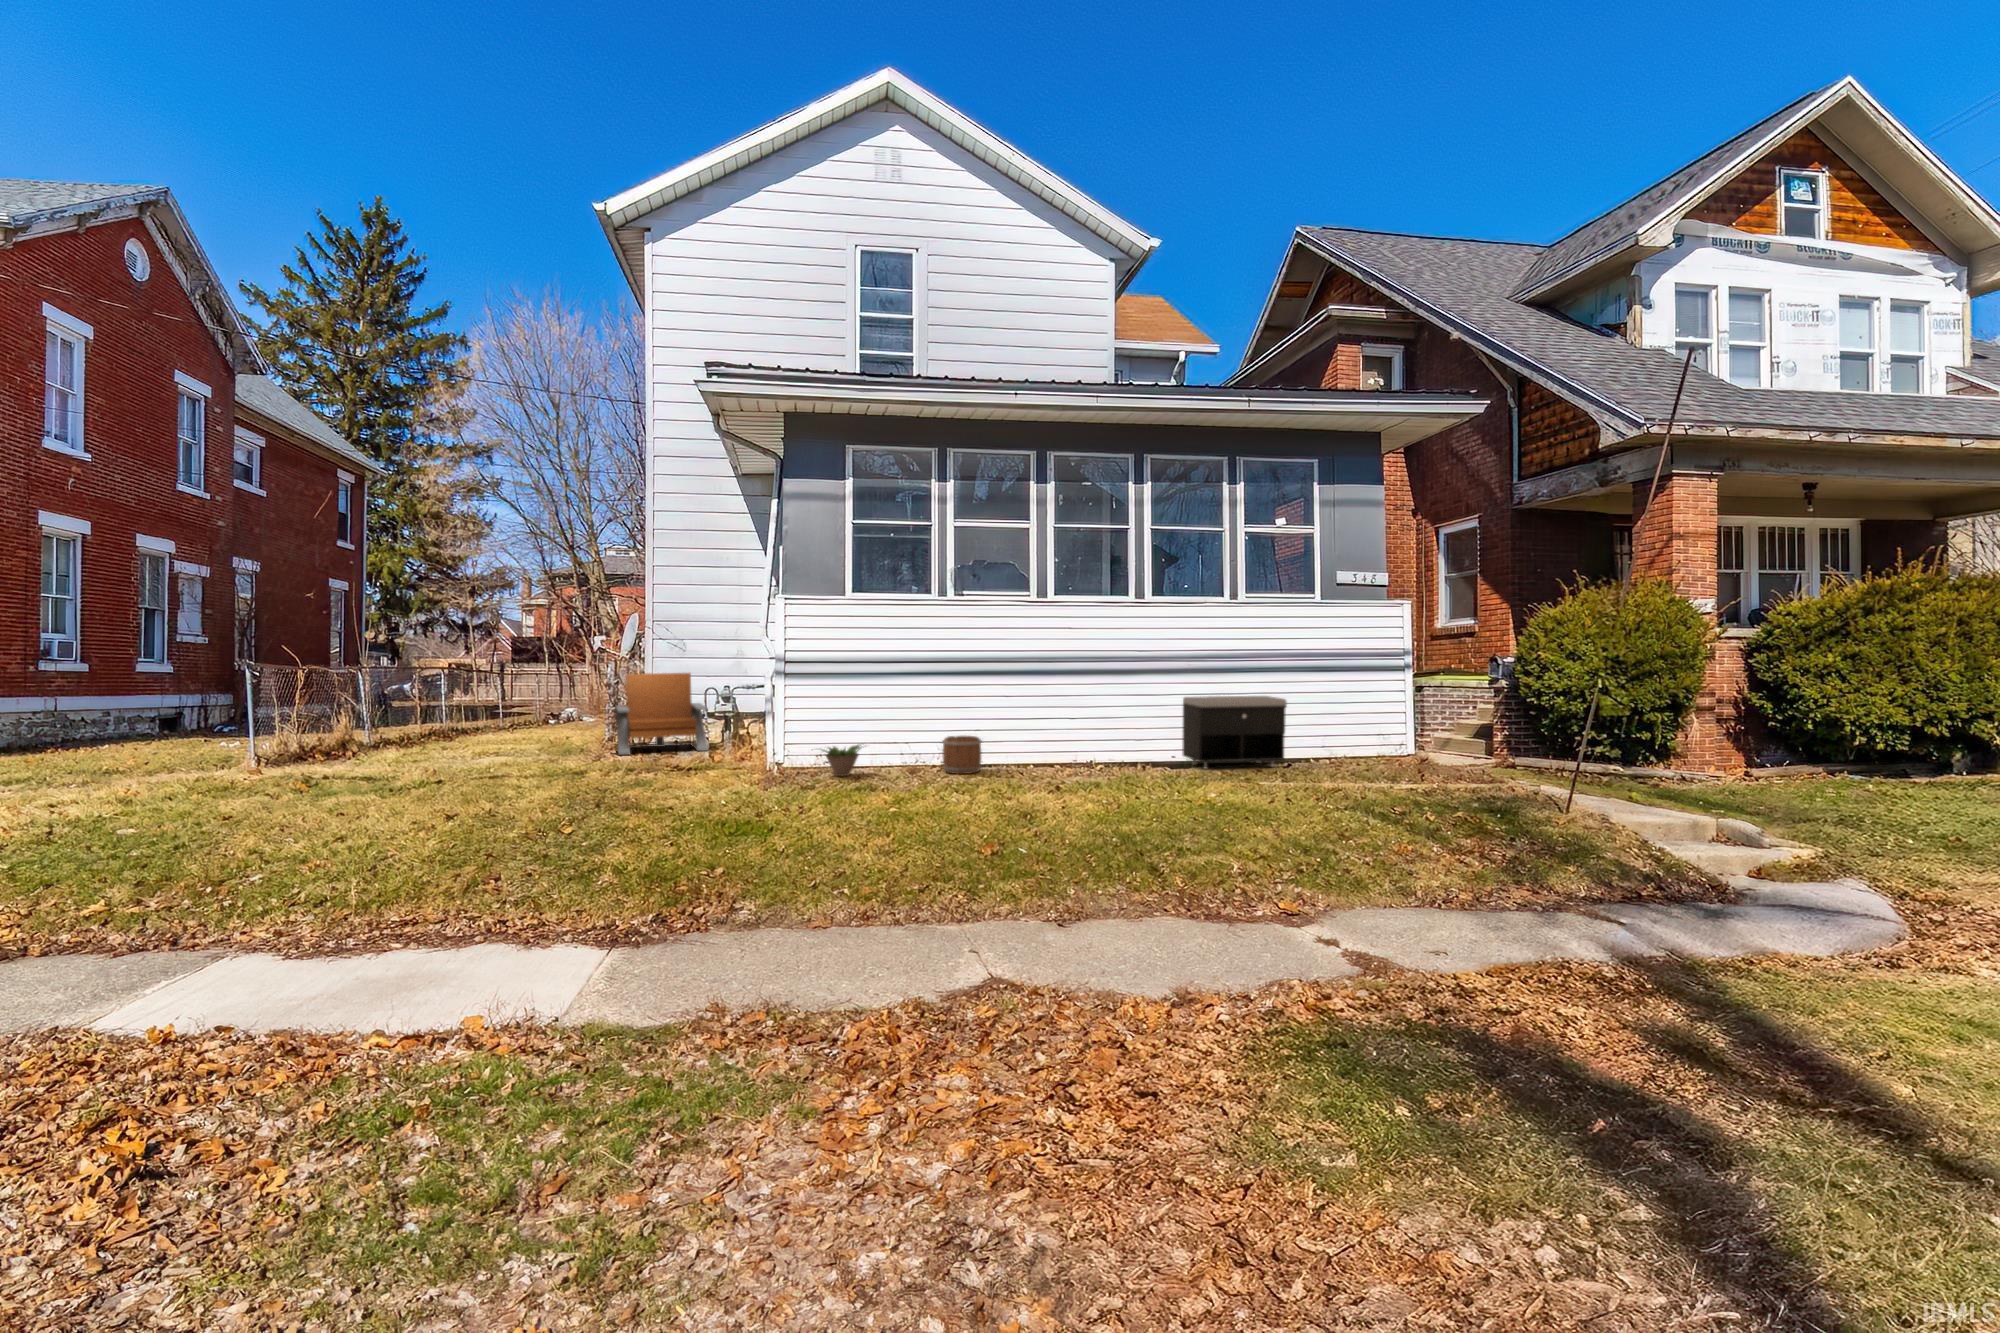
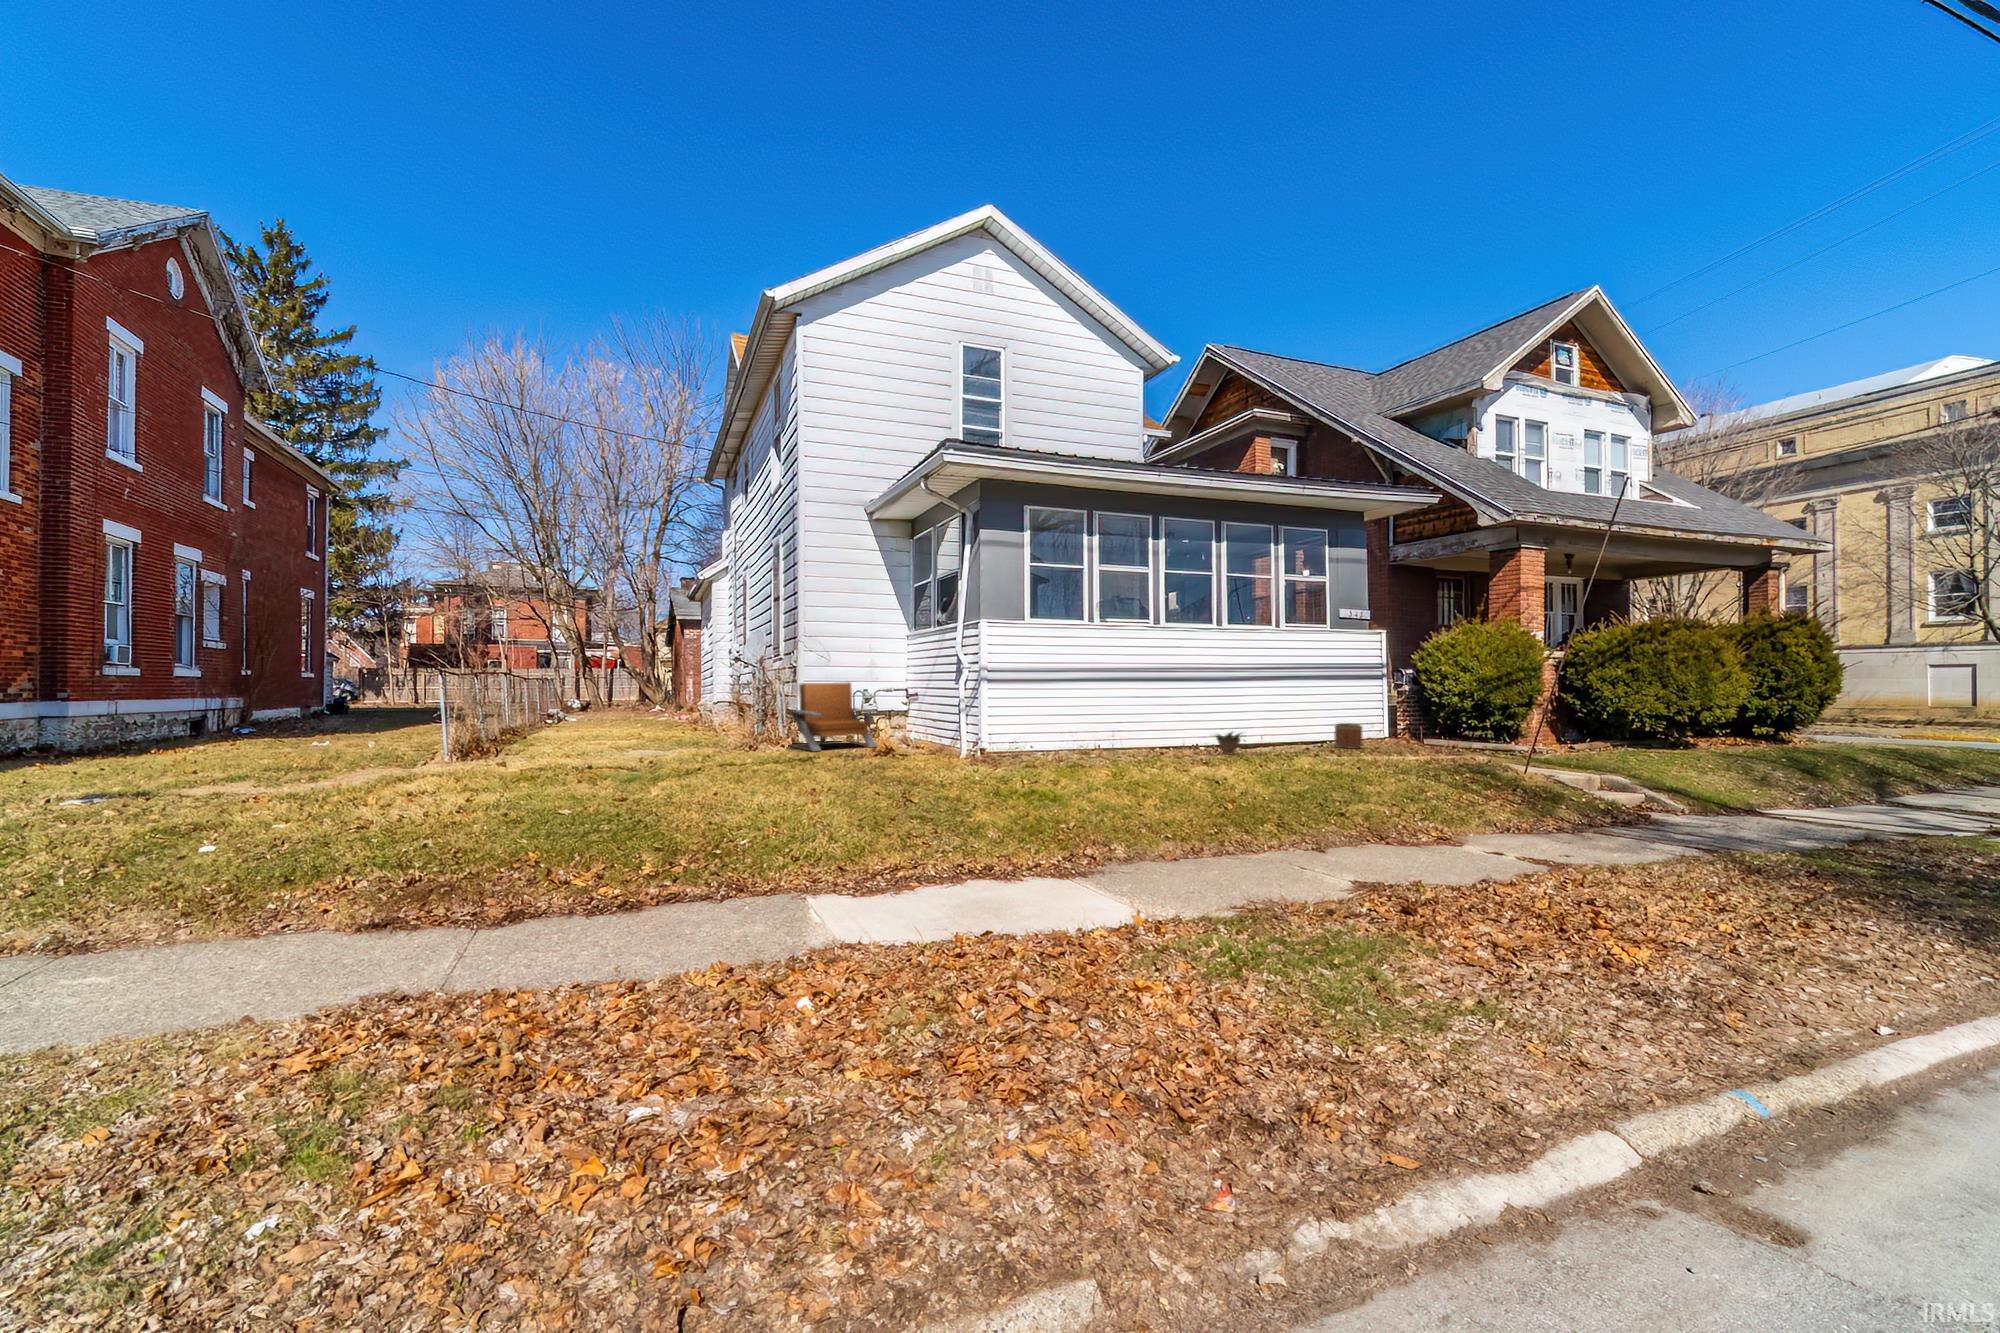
storage bench: present [1182,696,1287,769] -> none [1254,700,1333,753]
bucket: present [942,736,982,774] -> present [1334,723,1363,749]
decorative plant: present [812,745,866,776] -> present [1215,732,1243,754]

